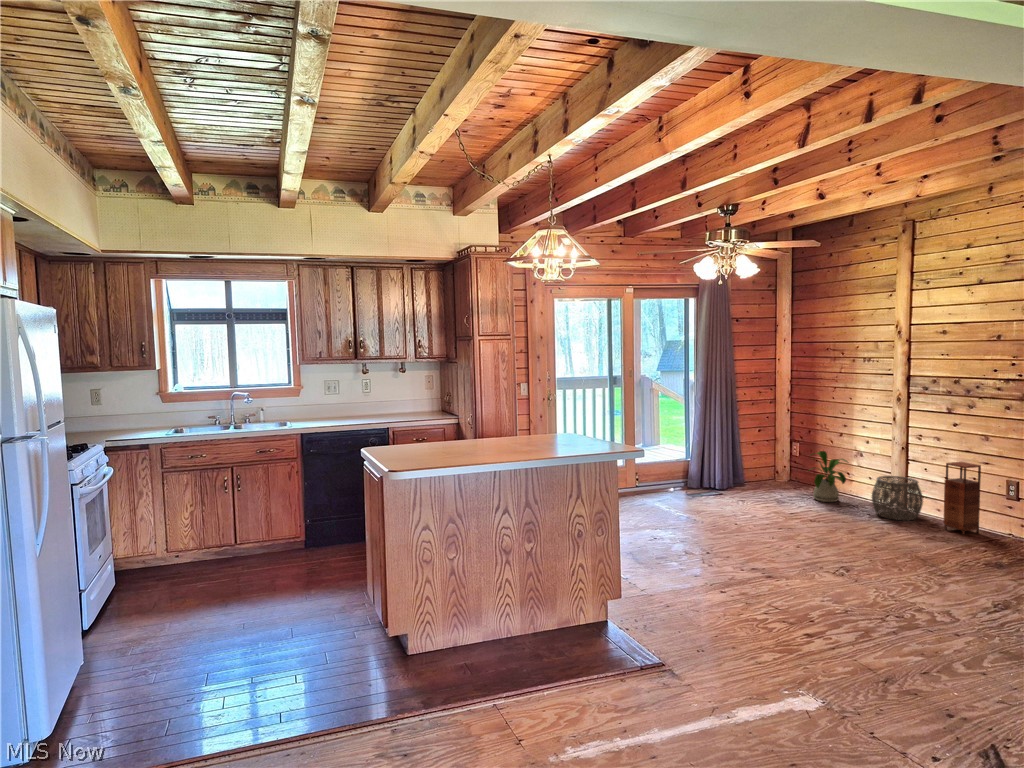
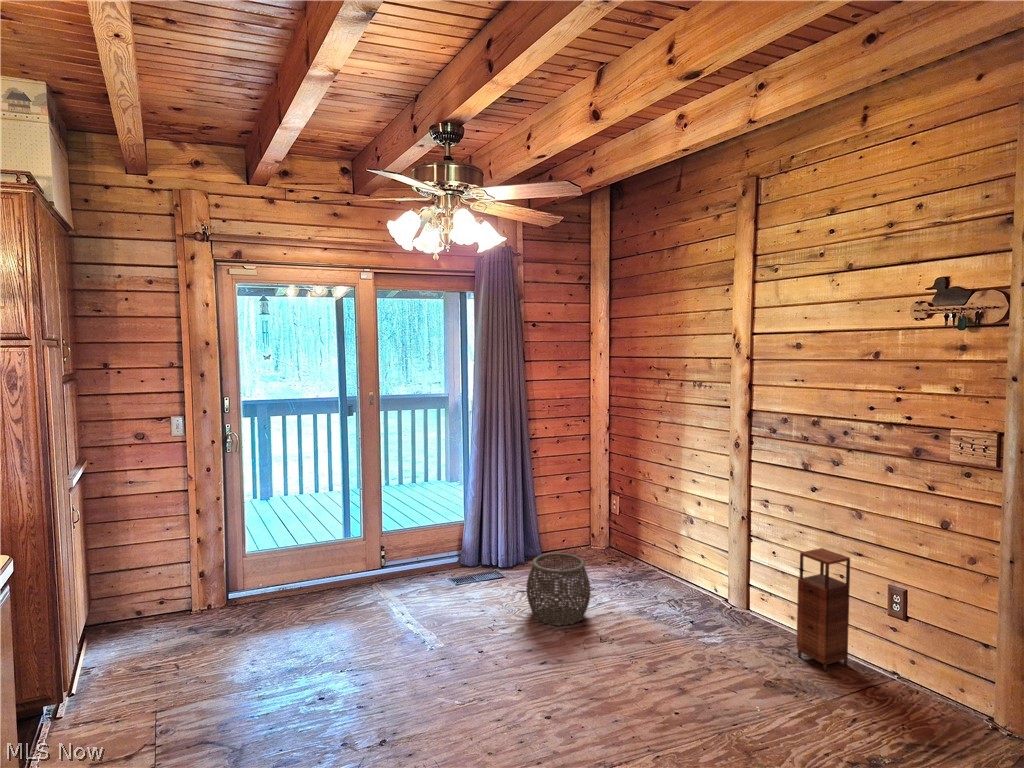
house plant: present [809,451,848,502] -> none [615,517,673,594]
woven basket: present [872,476,923,521] -> present [526,553,591,626]

